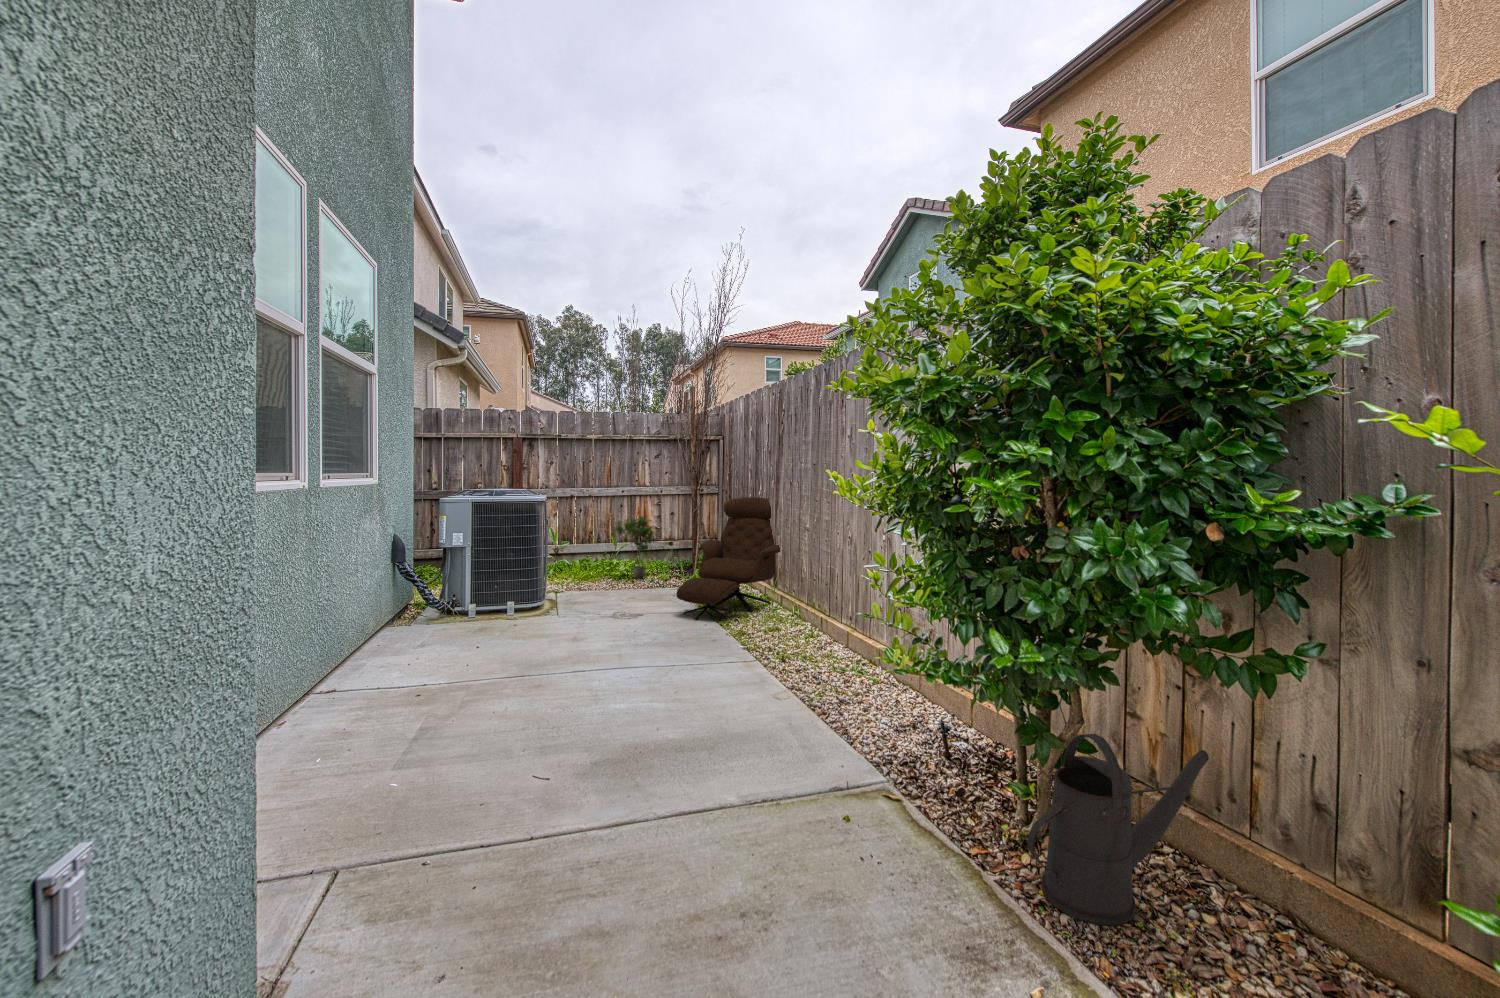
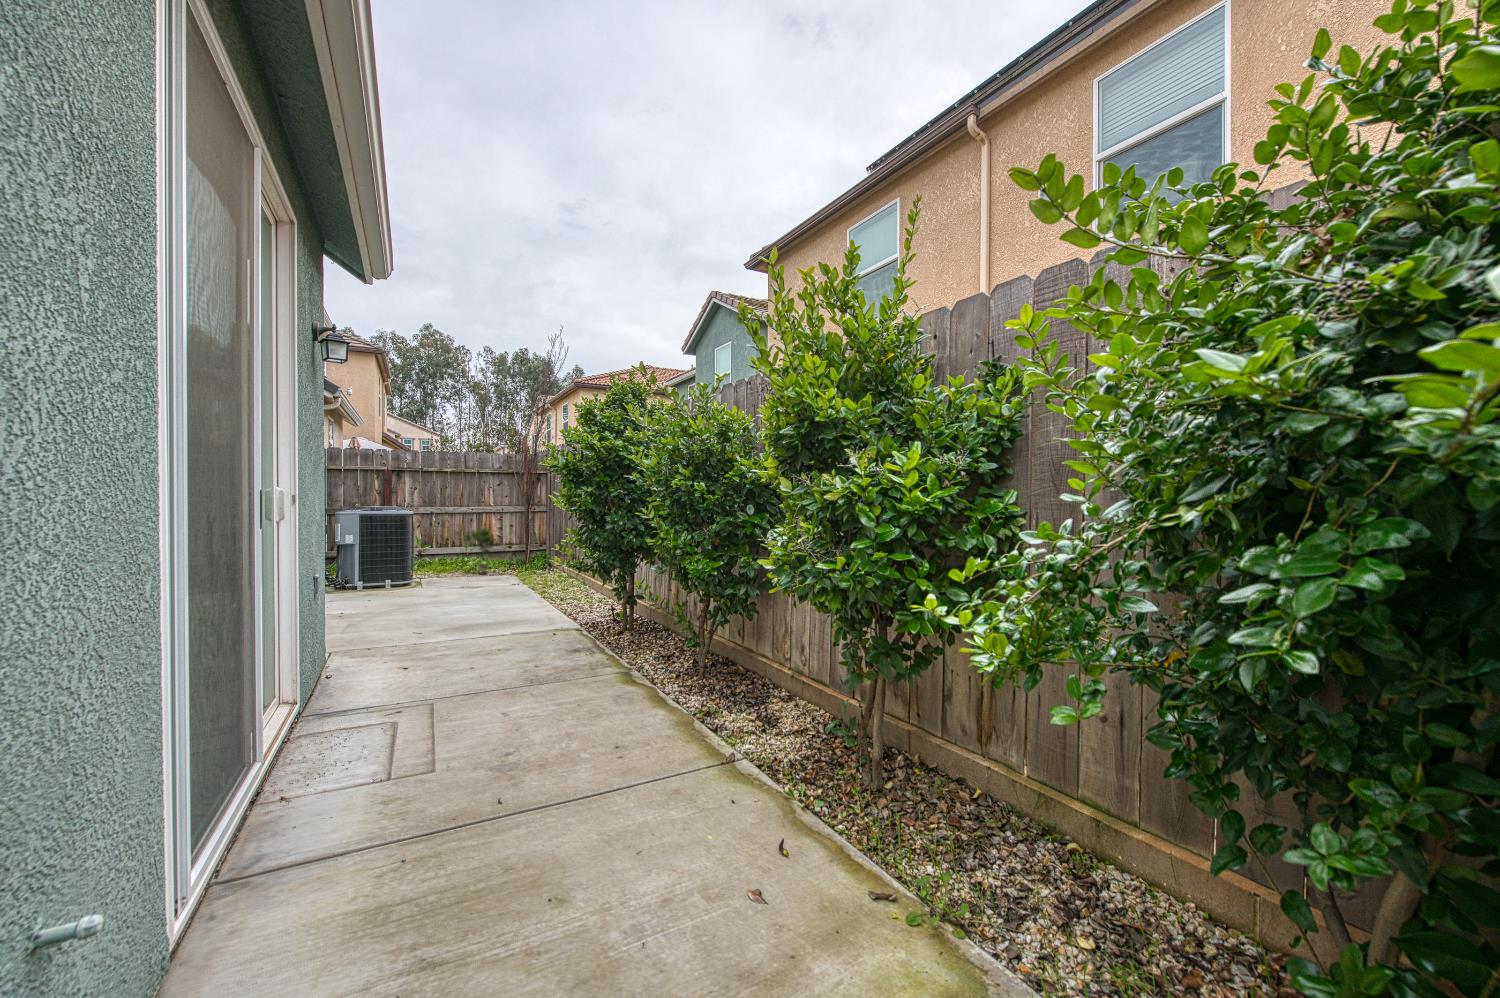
lounge chair: present [676,497,780,620] -> none [503,512,581,590]
watering can: present [1027,734,1209,926] -> none [598,582,669,643]

